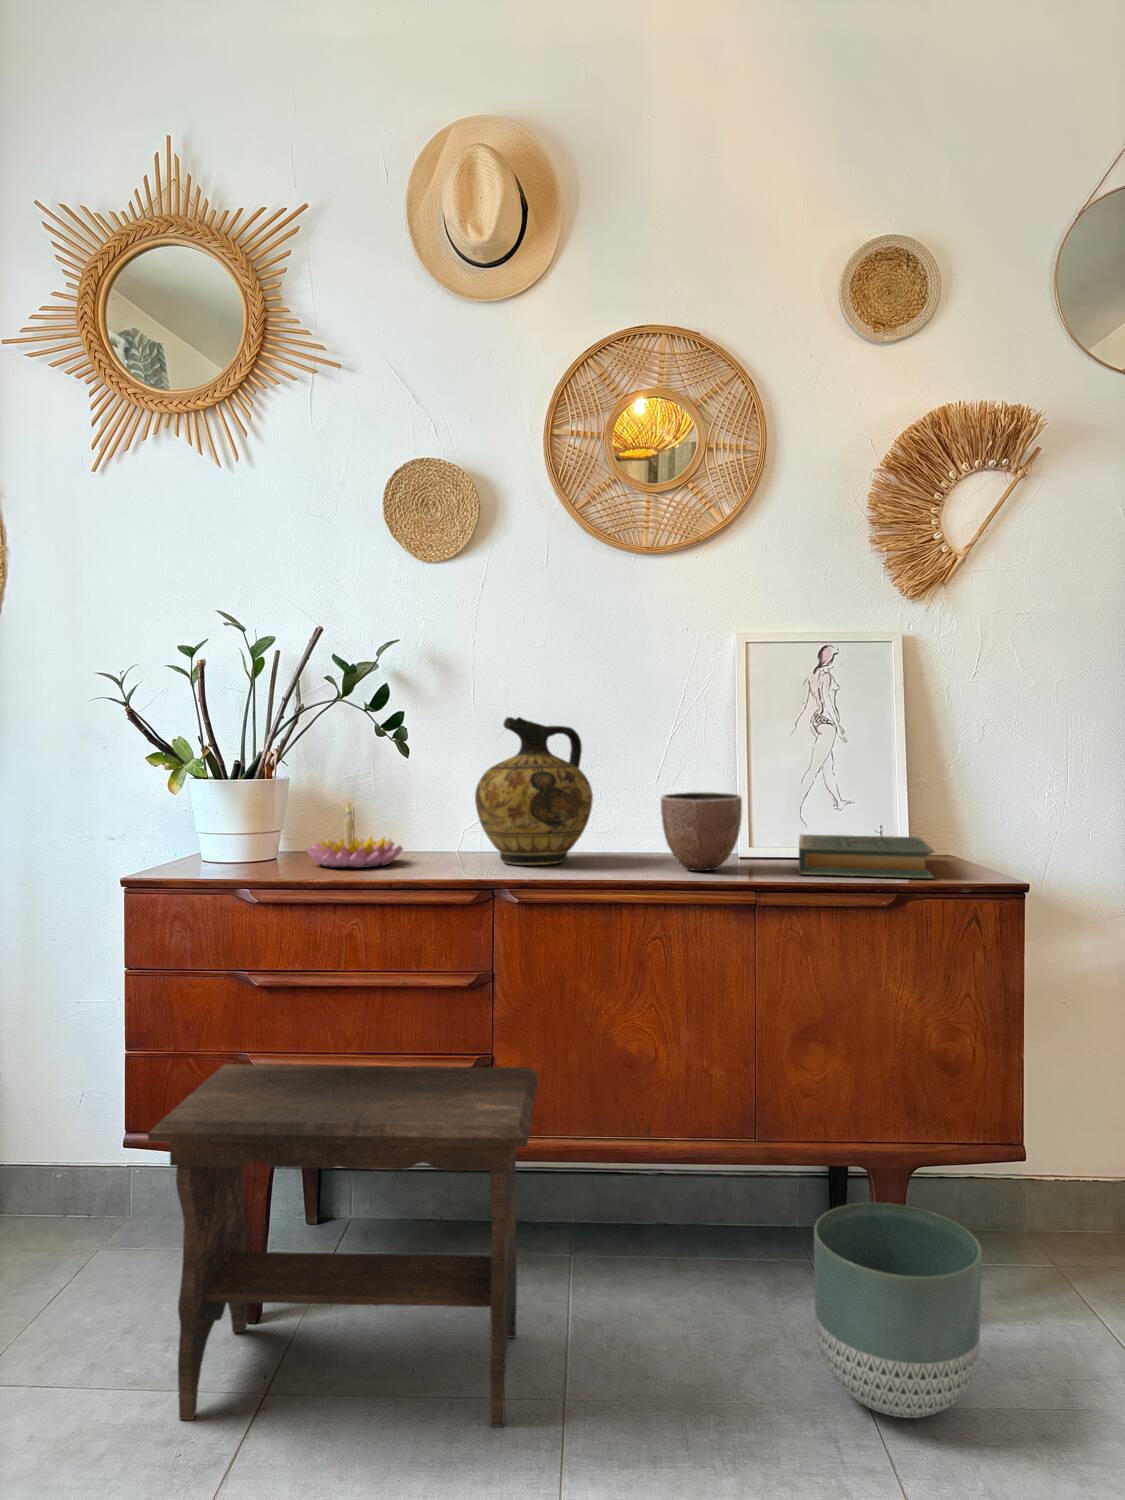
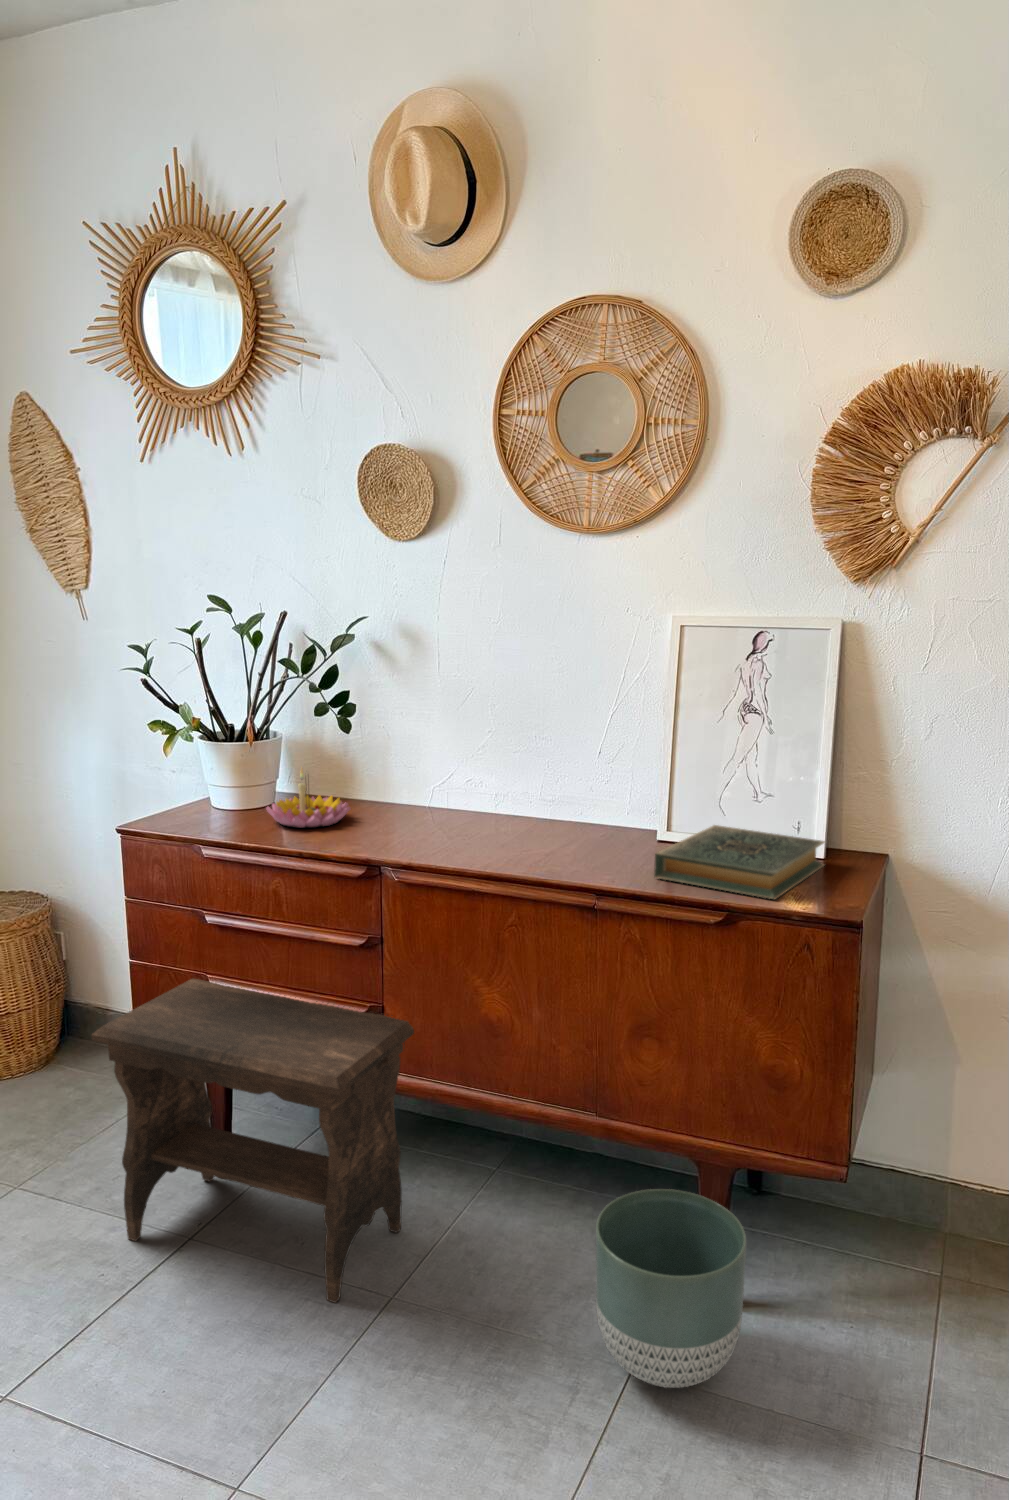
ceramic jug: present [475,717,593,865] -> none [400,701,509,838]
decorative bowl: present [661,792,742,871] -> none [541,782,619,863]

